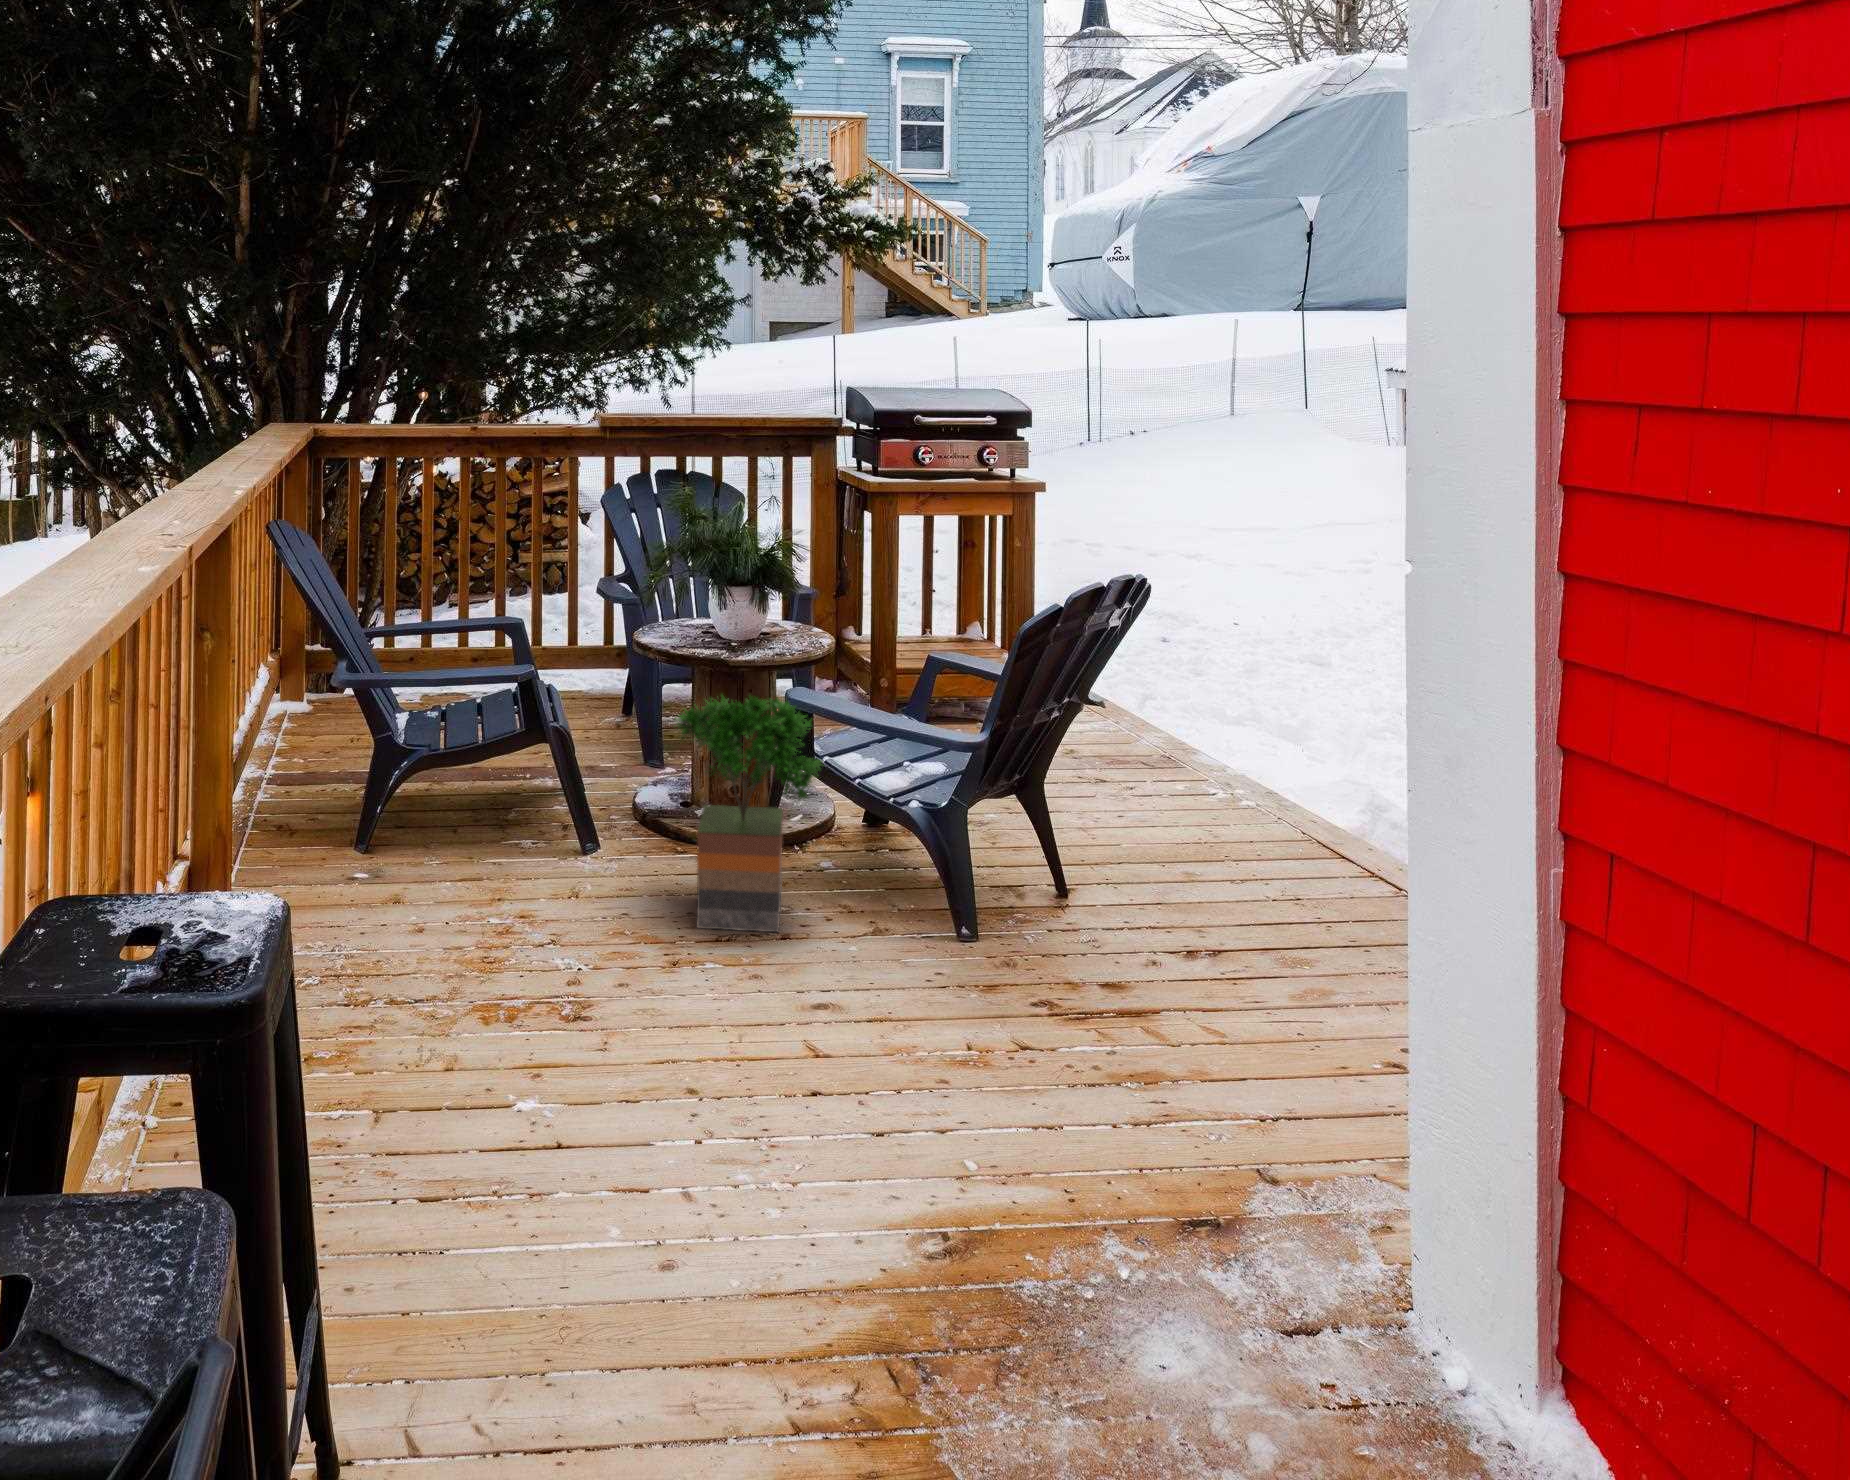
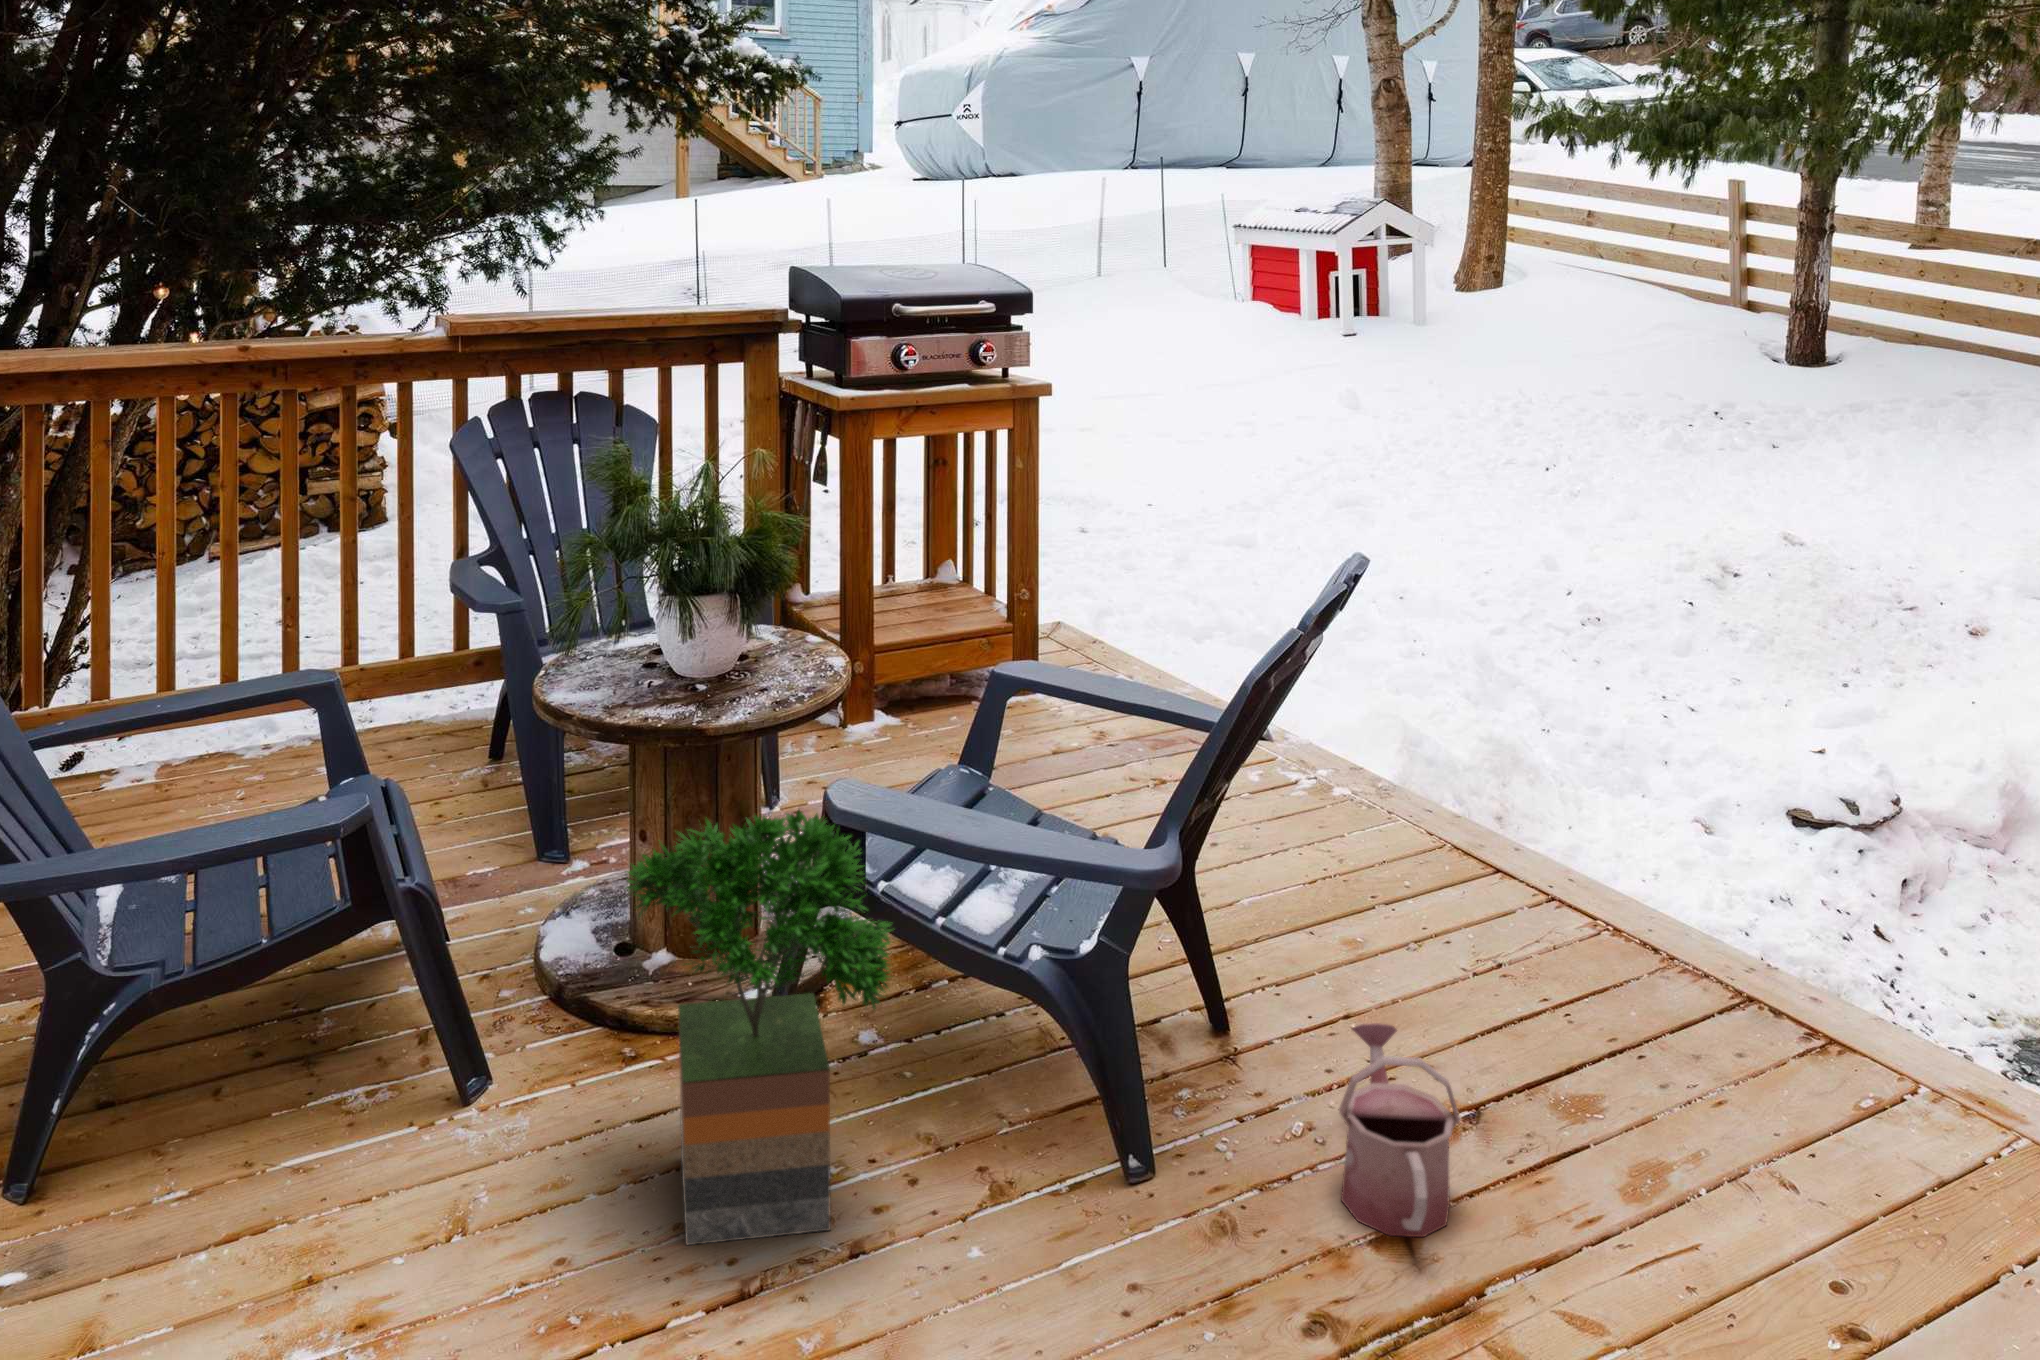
watering can: none [1088,863,1162,976] -> present [1338,1023,1460,1237]

